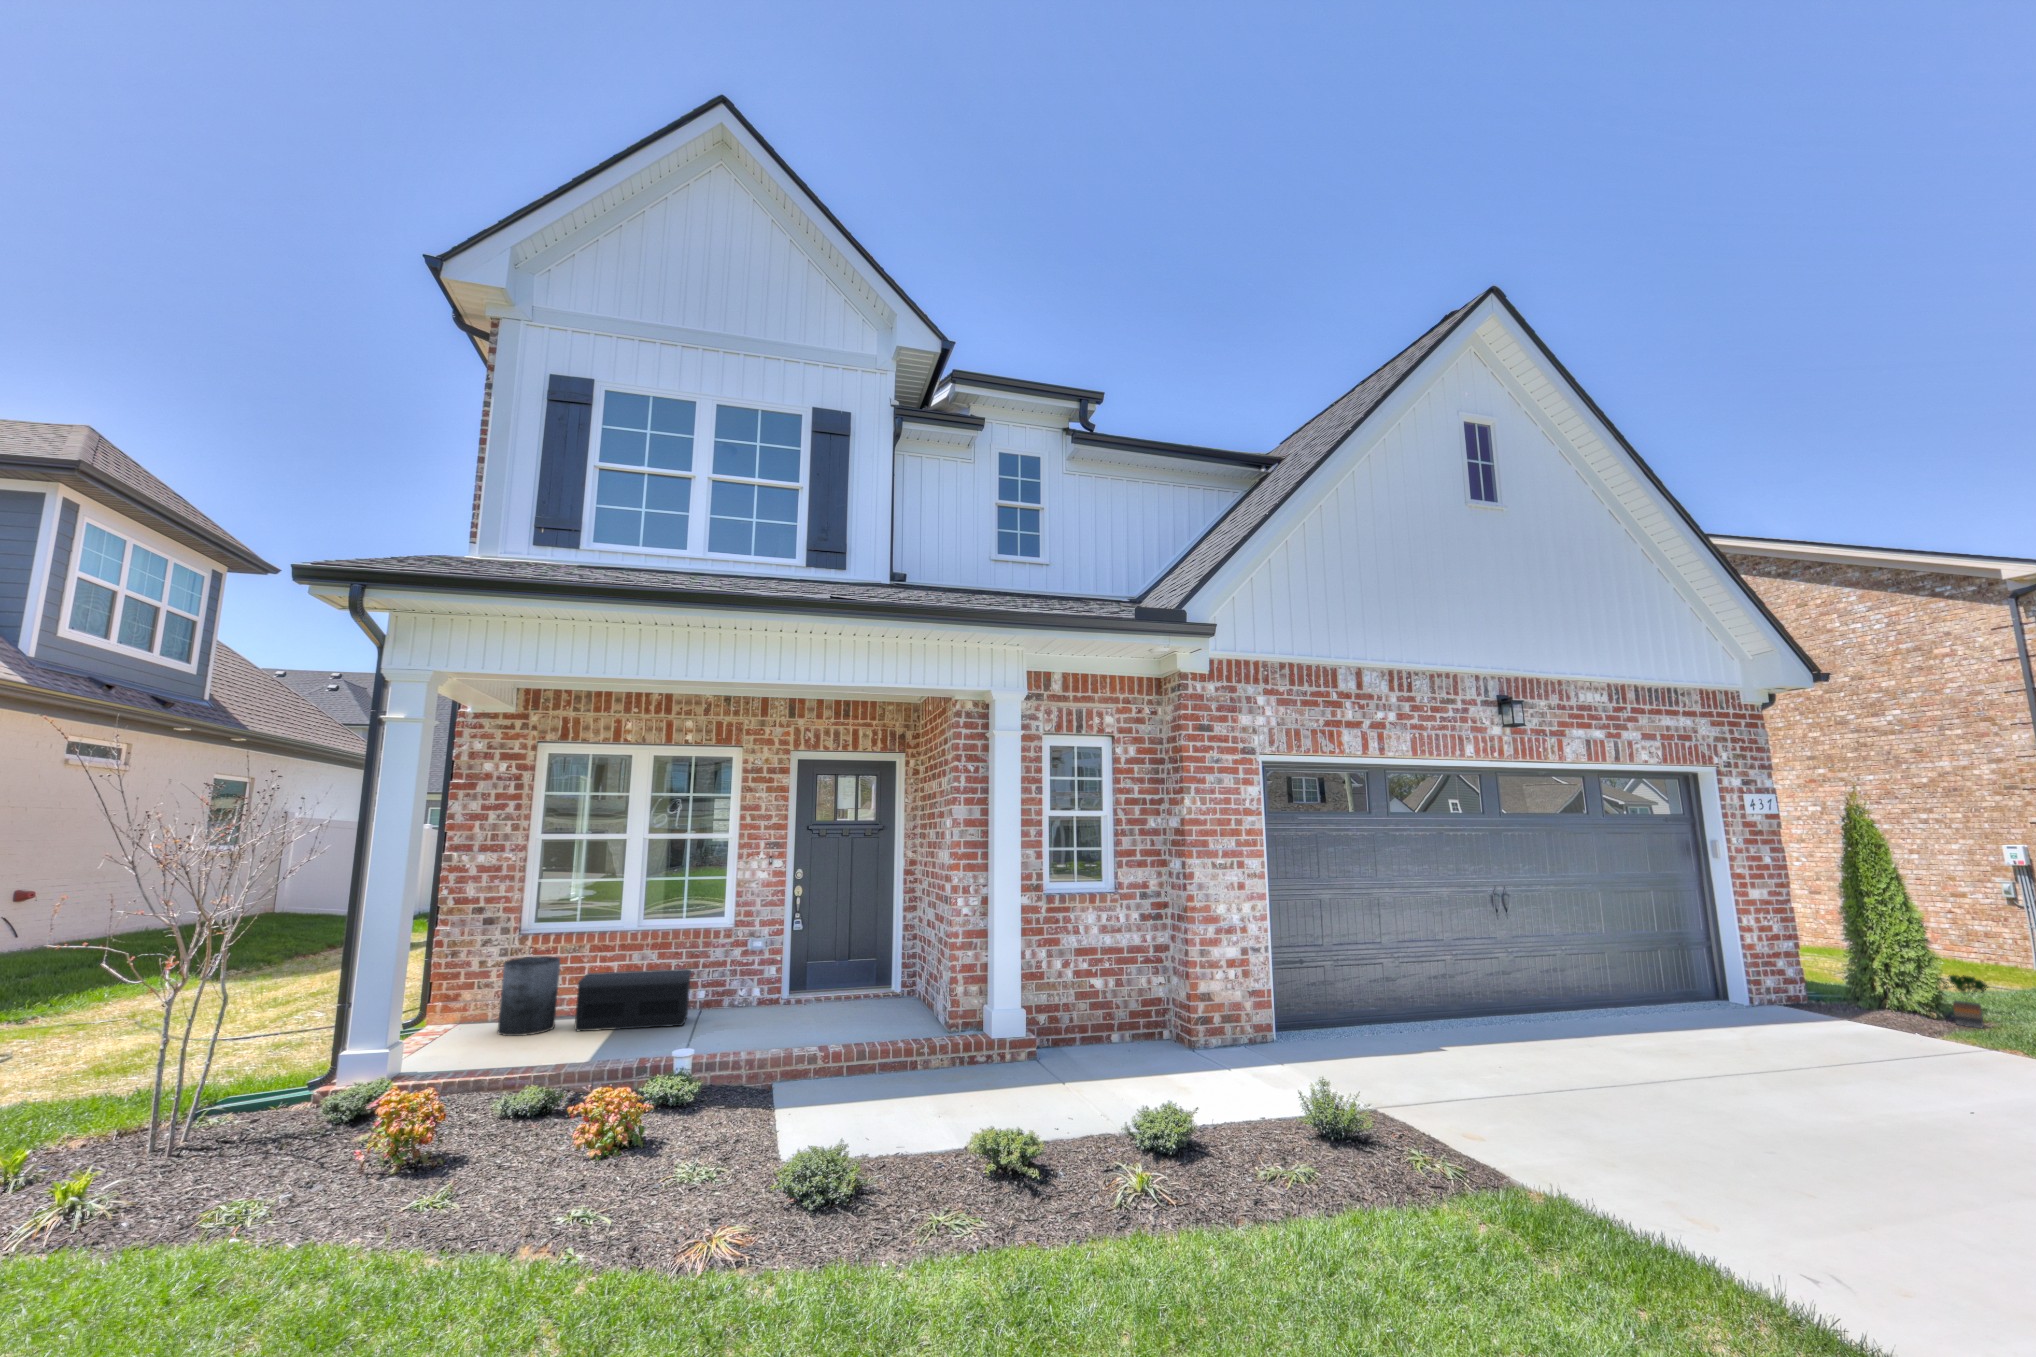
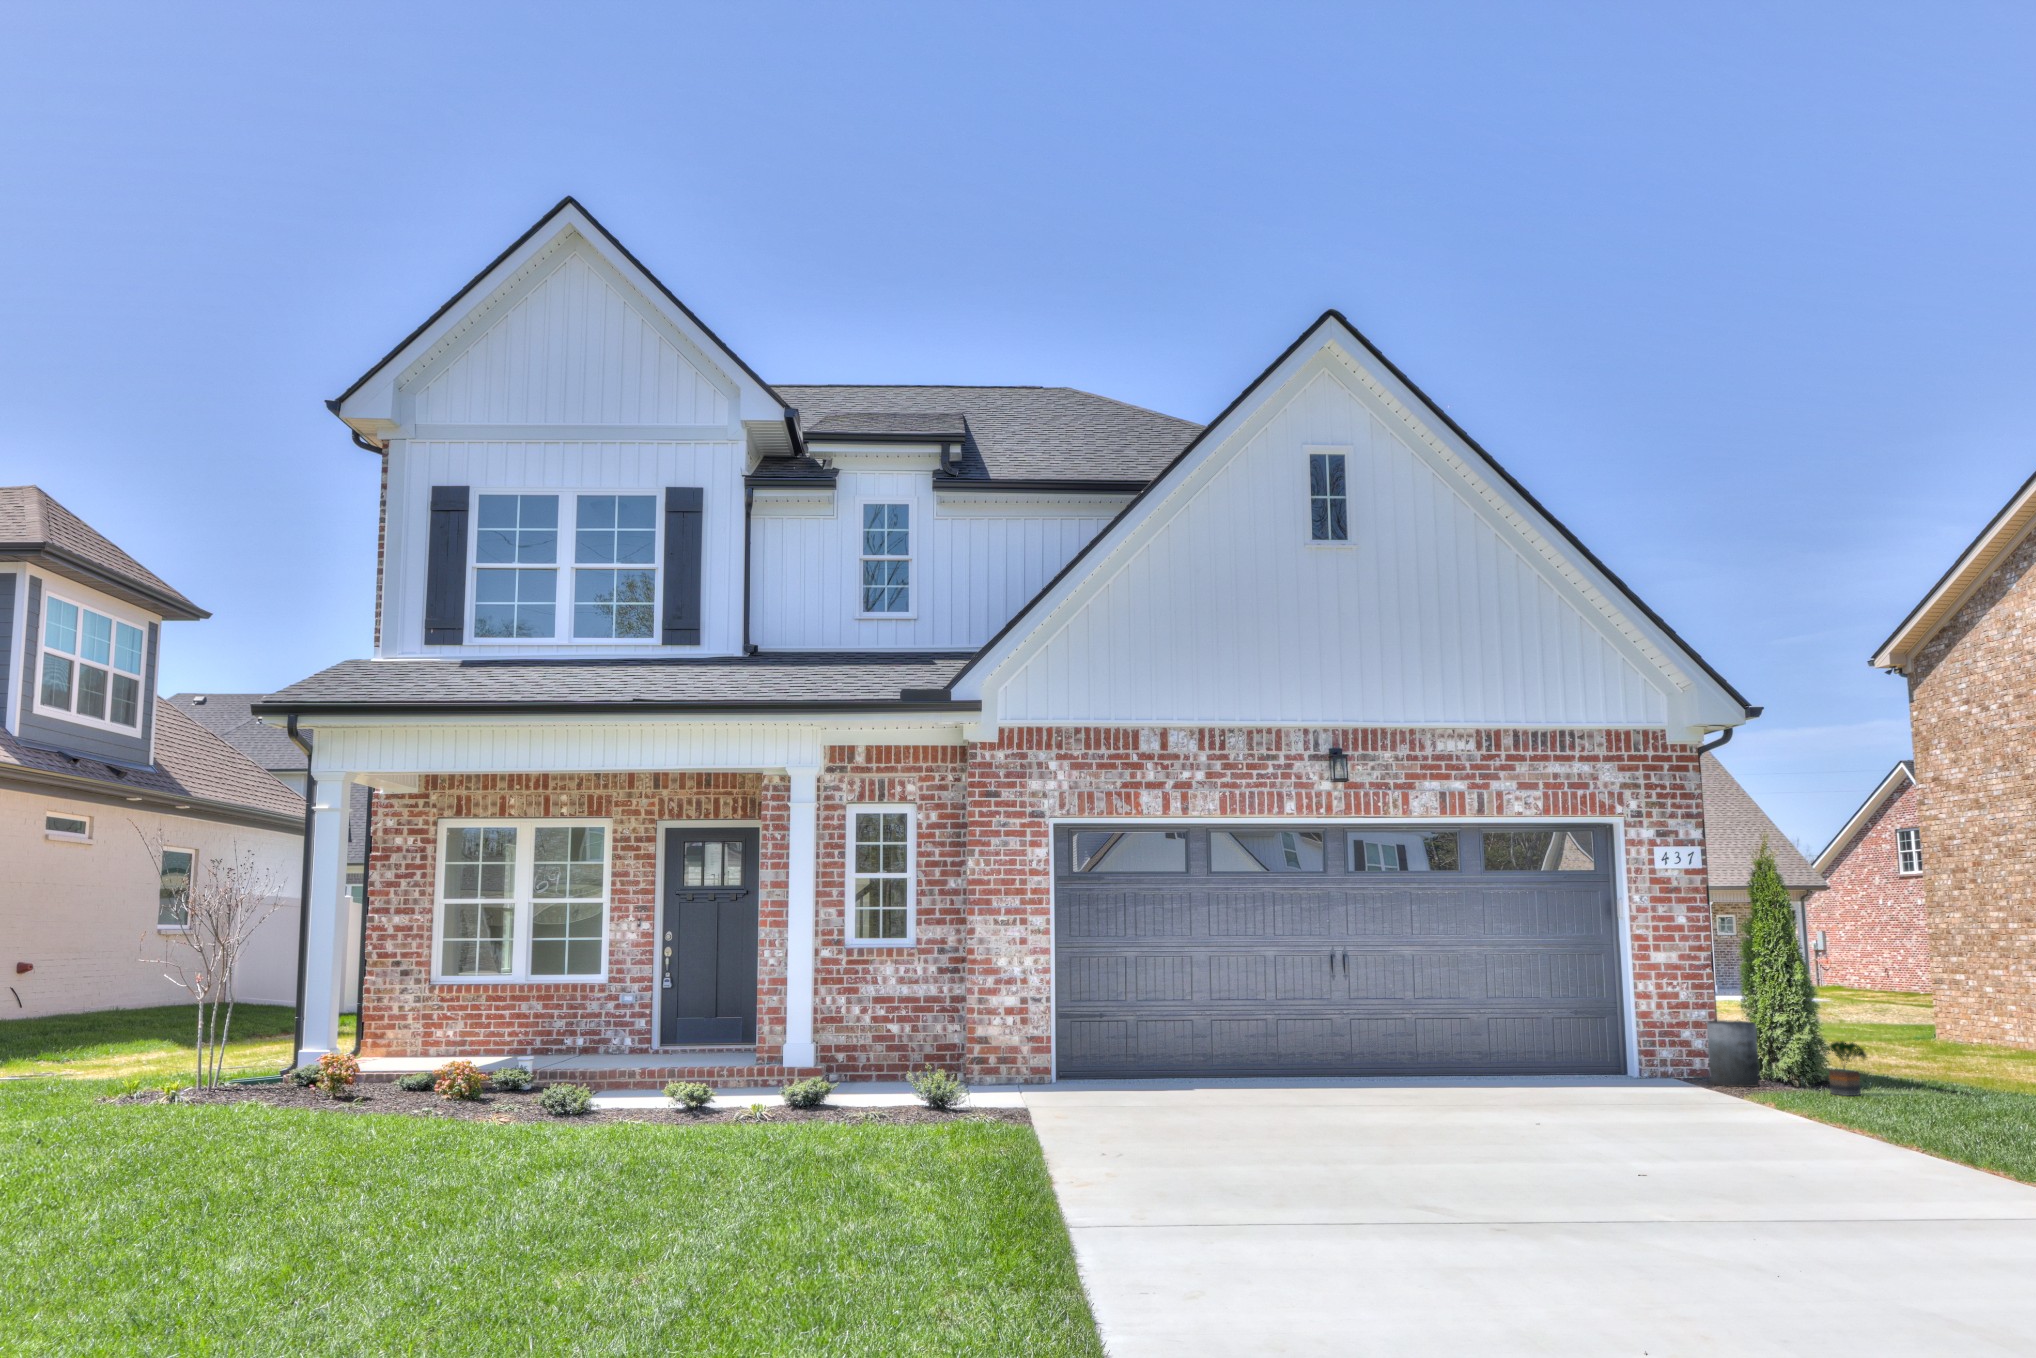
trash can: present [498,956,560,1036] -> present [1707,1020,1760,1087]
storage bench: present [575,969,691,1031] -> none [472,1018,570,1063]

